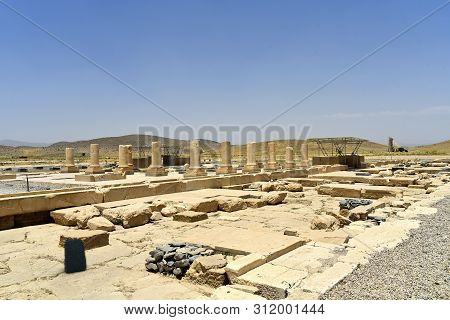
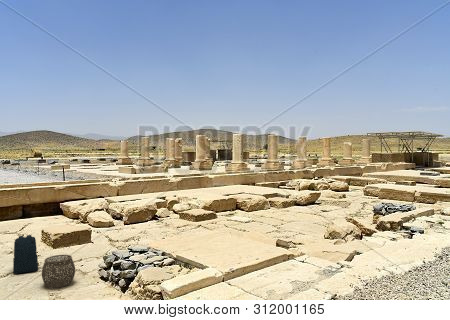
woven basket: none [104,252,132,281] -> present [42,255,75,288]

